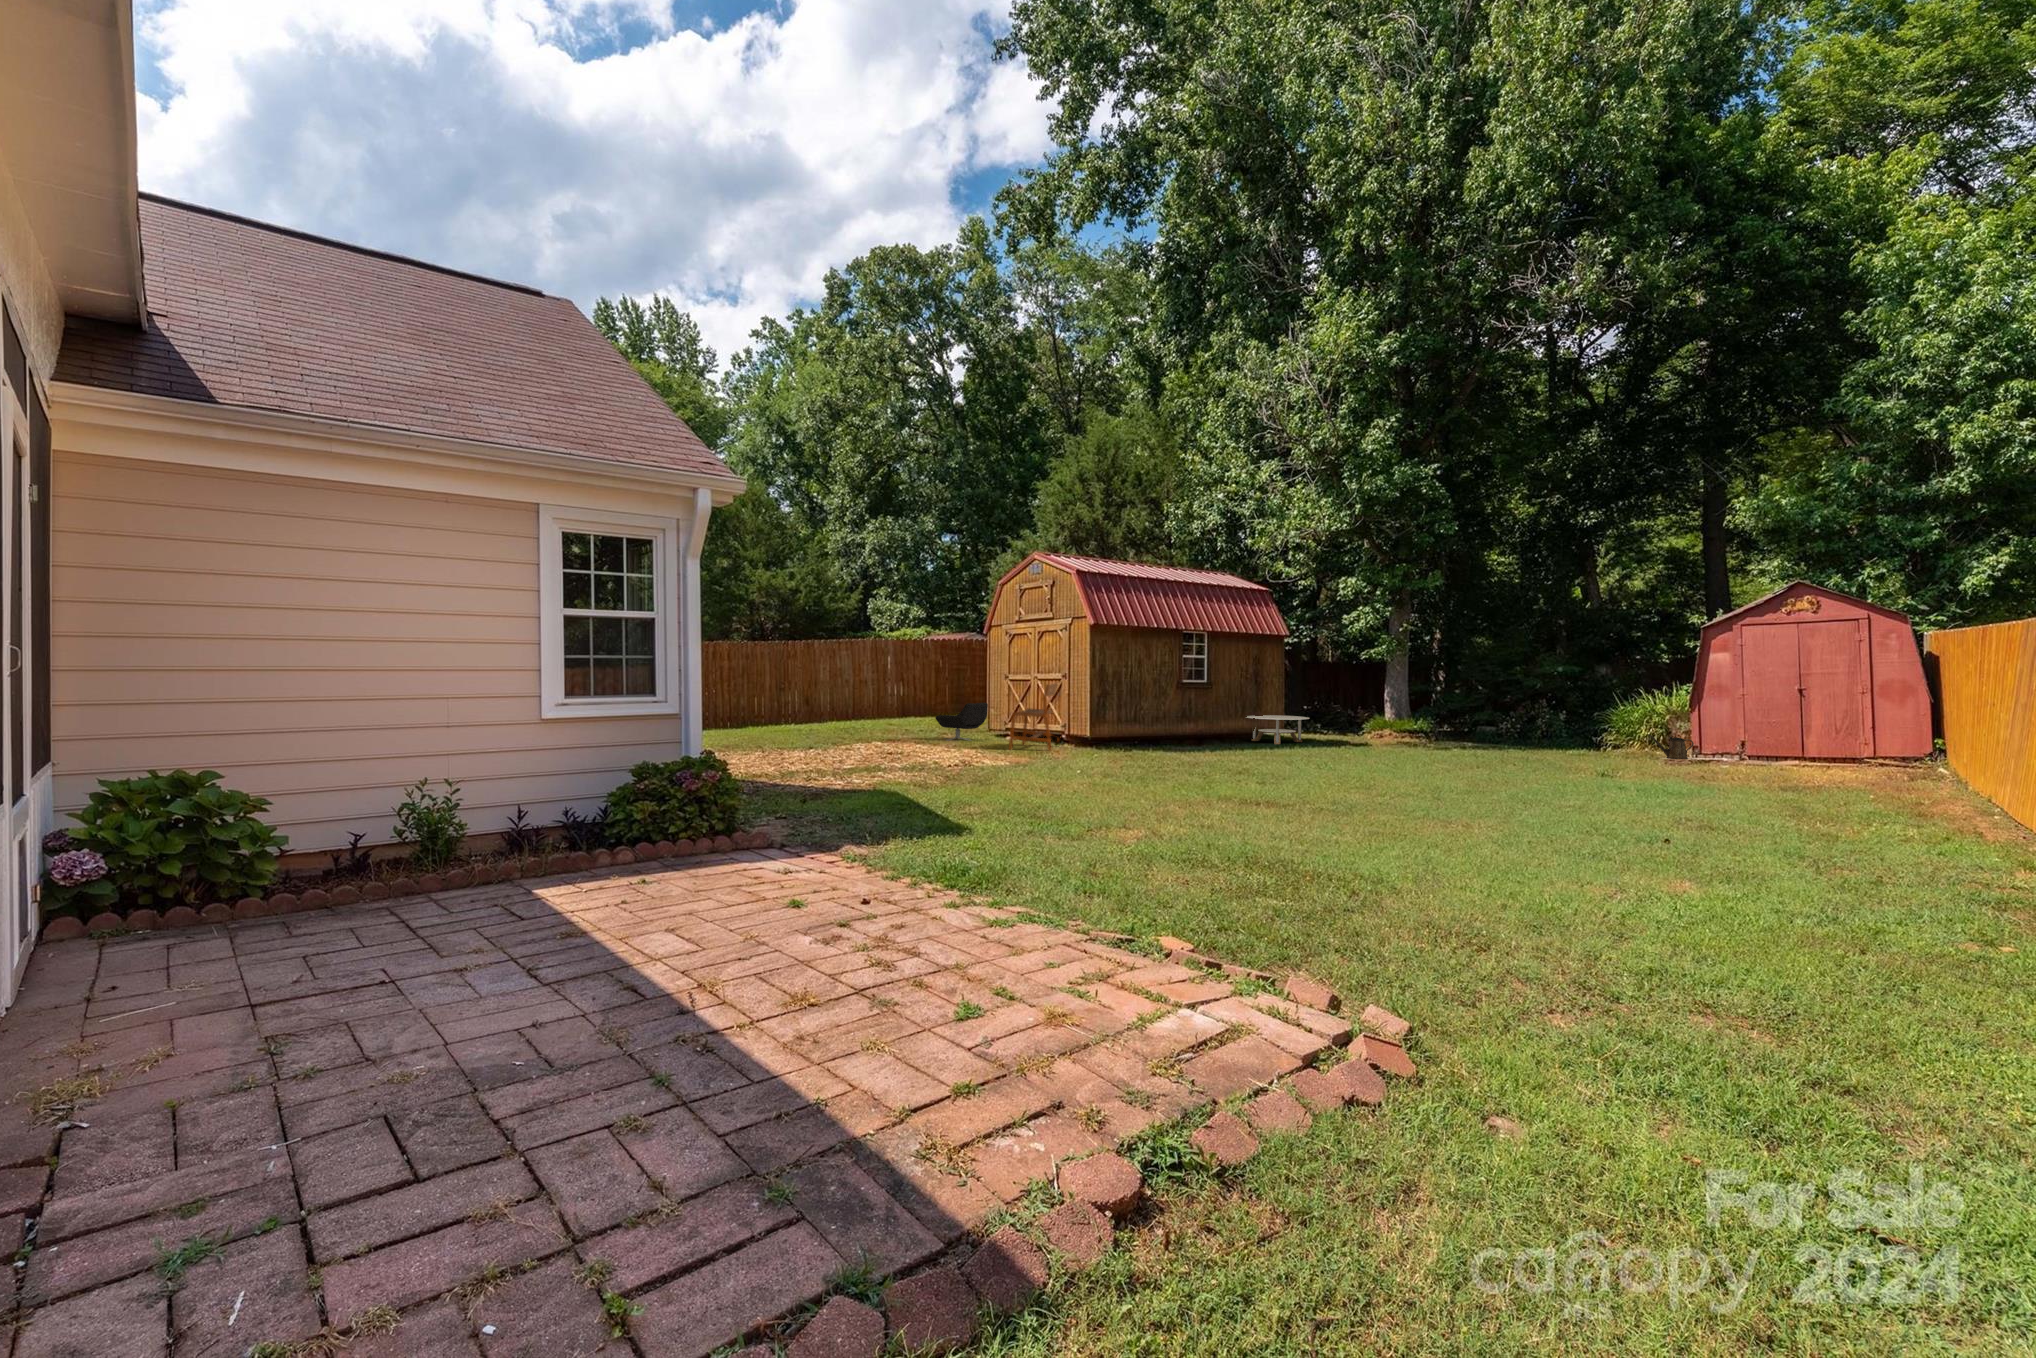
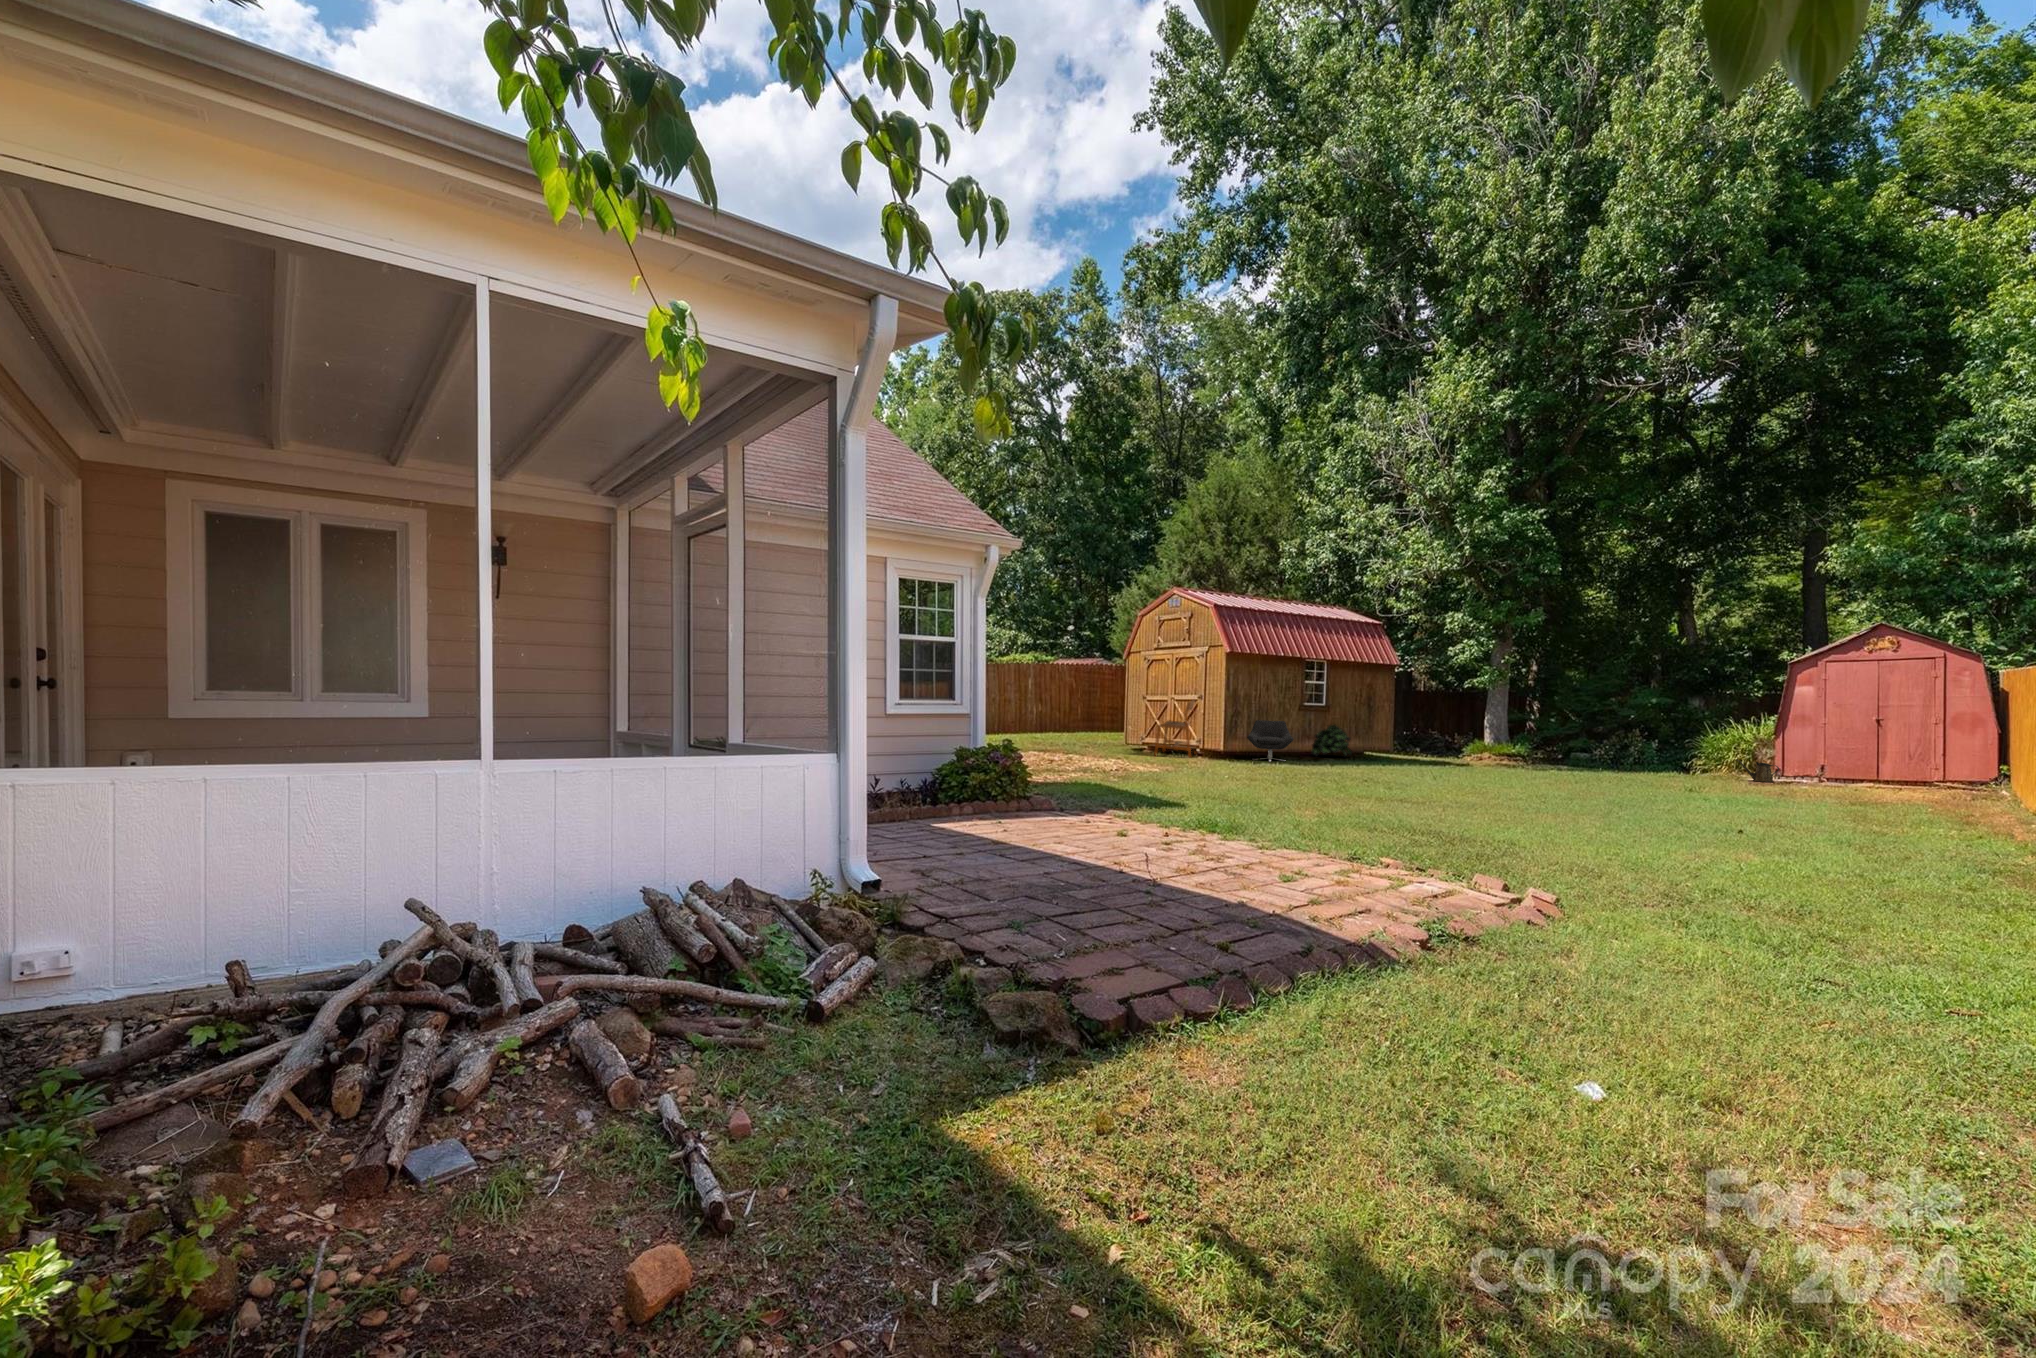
lounge chair: present [936,703,988,740] -> present [1247,720,1294,761]
potted plant: none [1190,709,1236,746] -> present [1311,725,1352,756]
round table: present [1247,715,1310,744] -> none [1360,731,1420,758]

